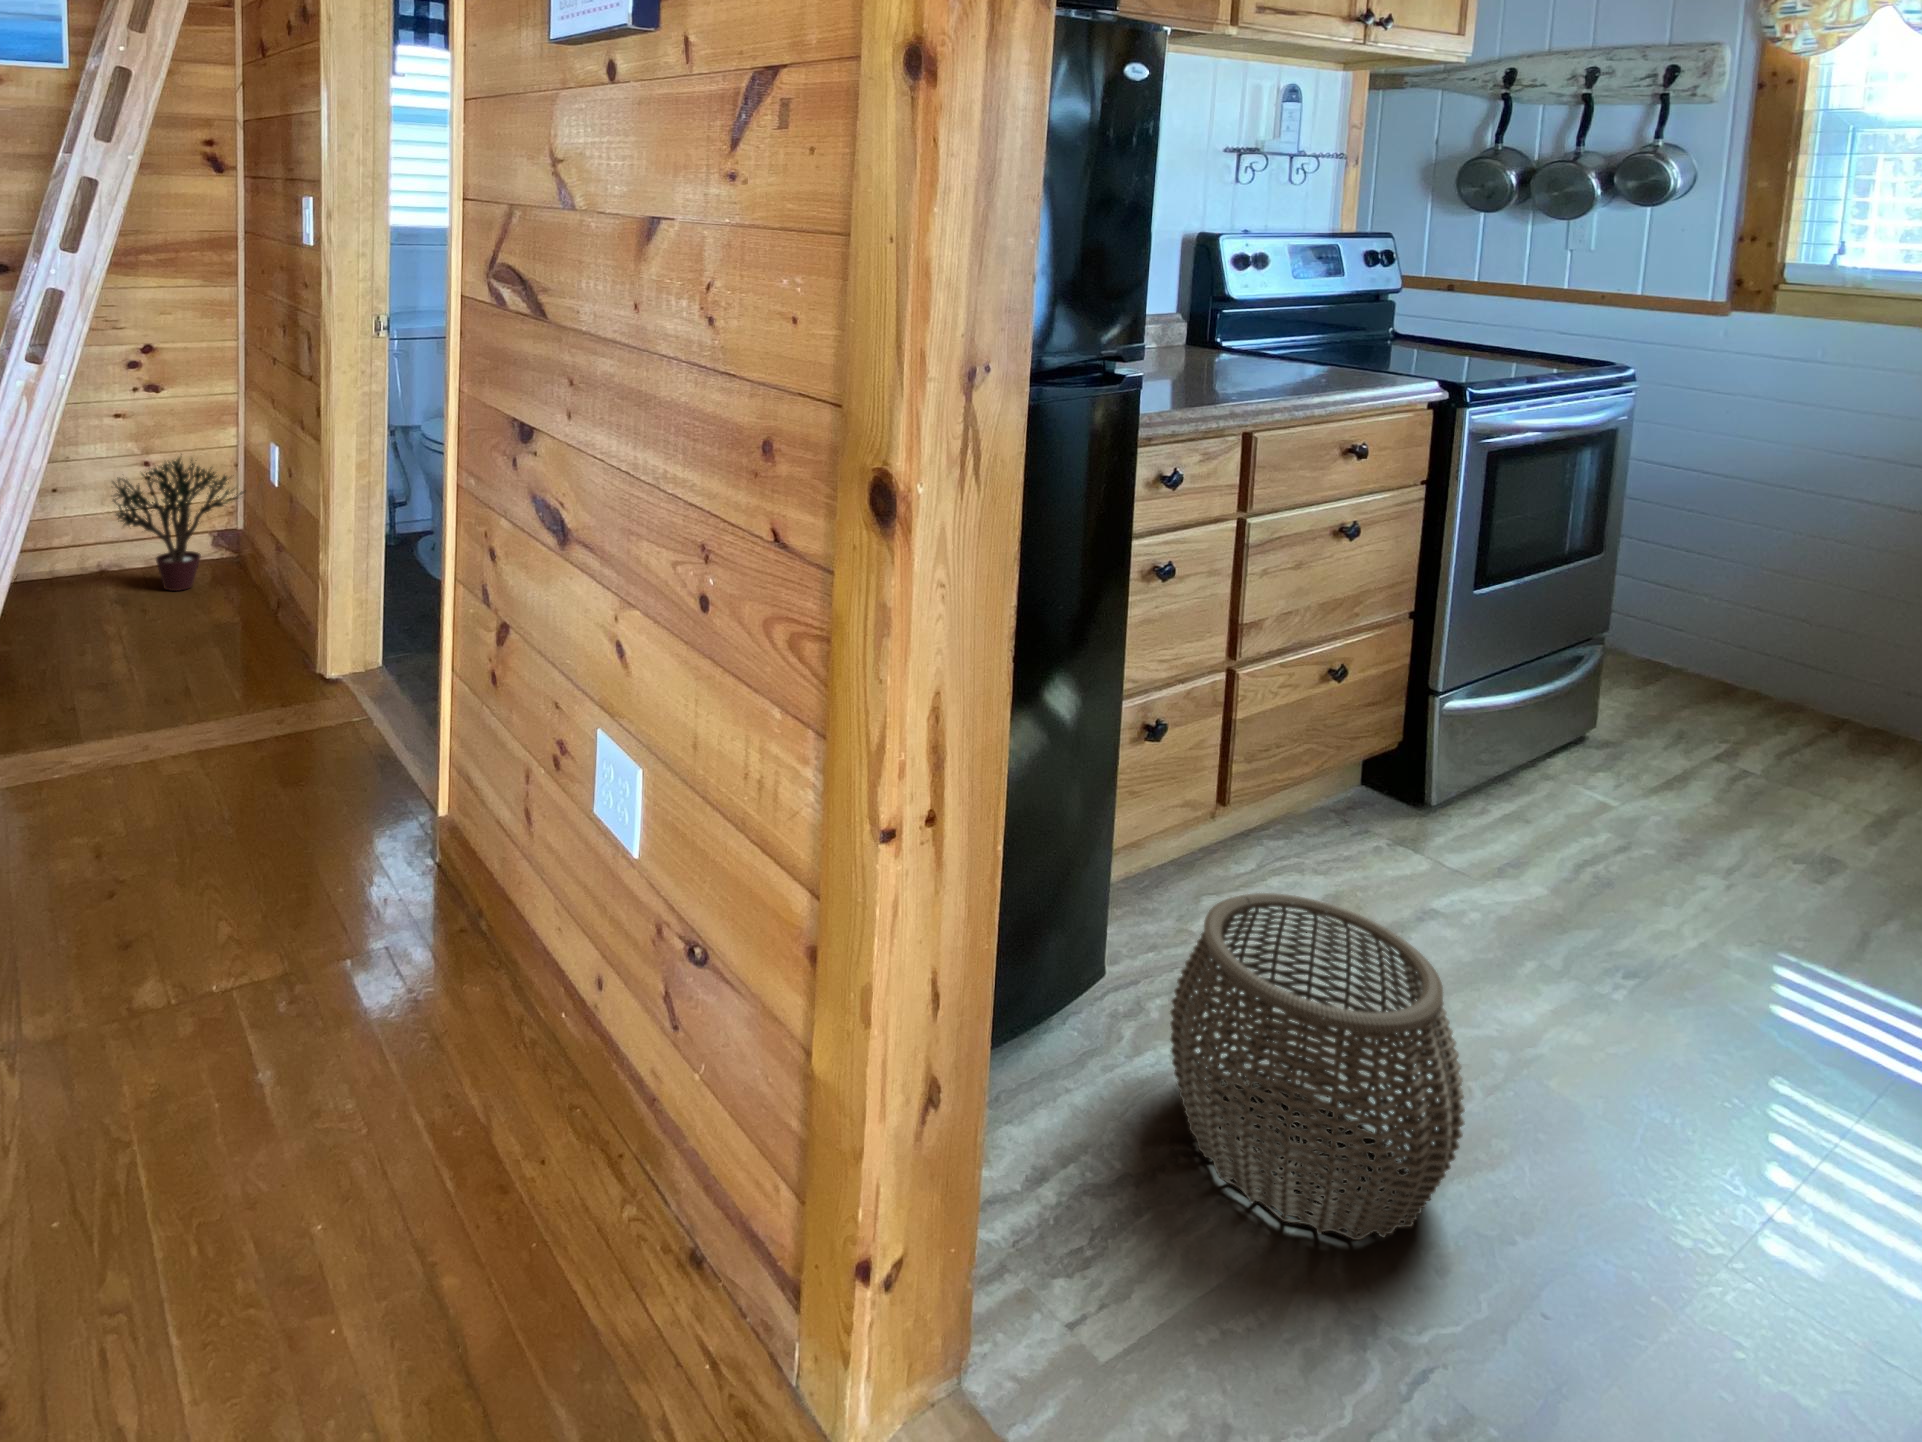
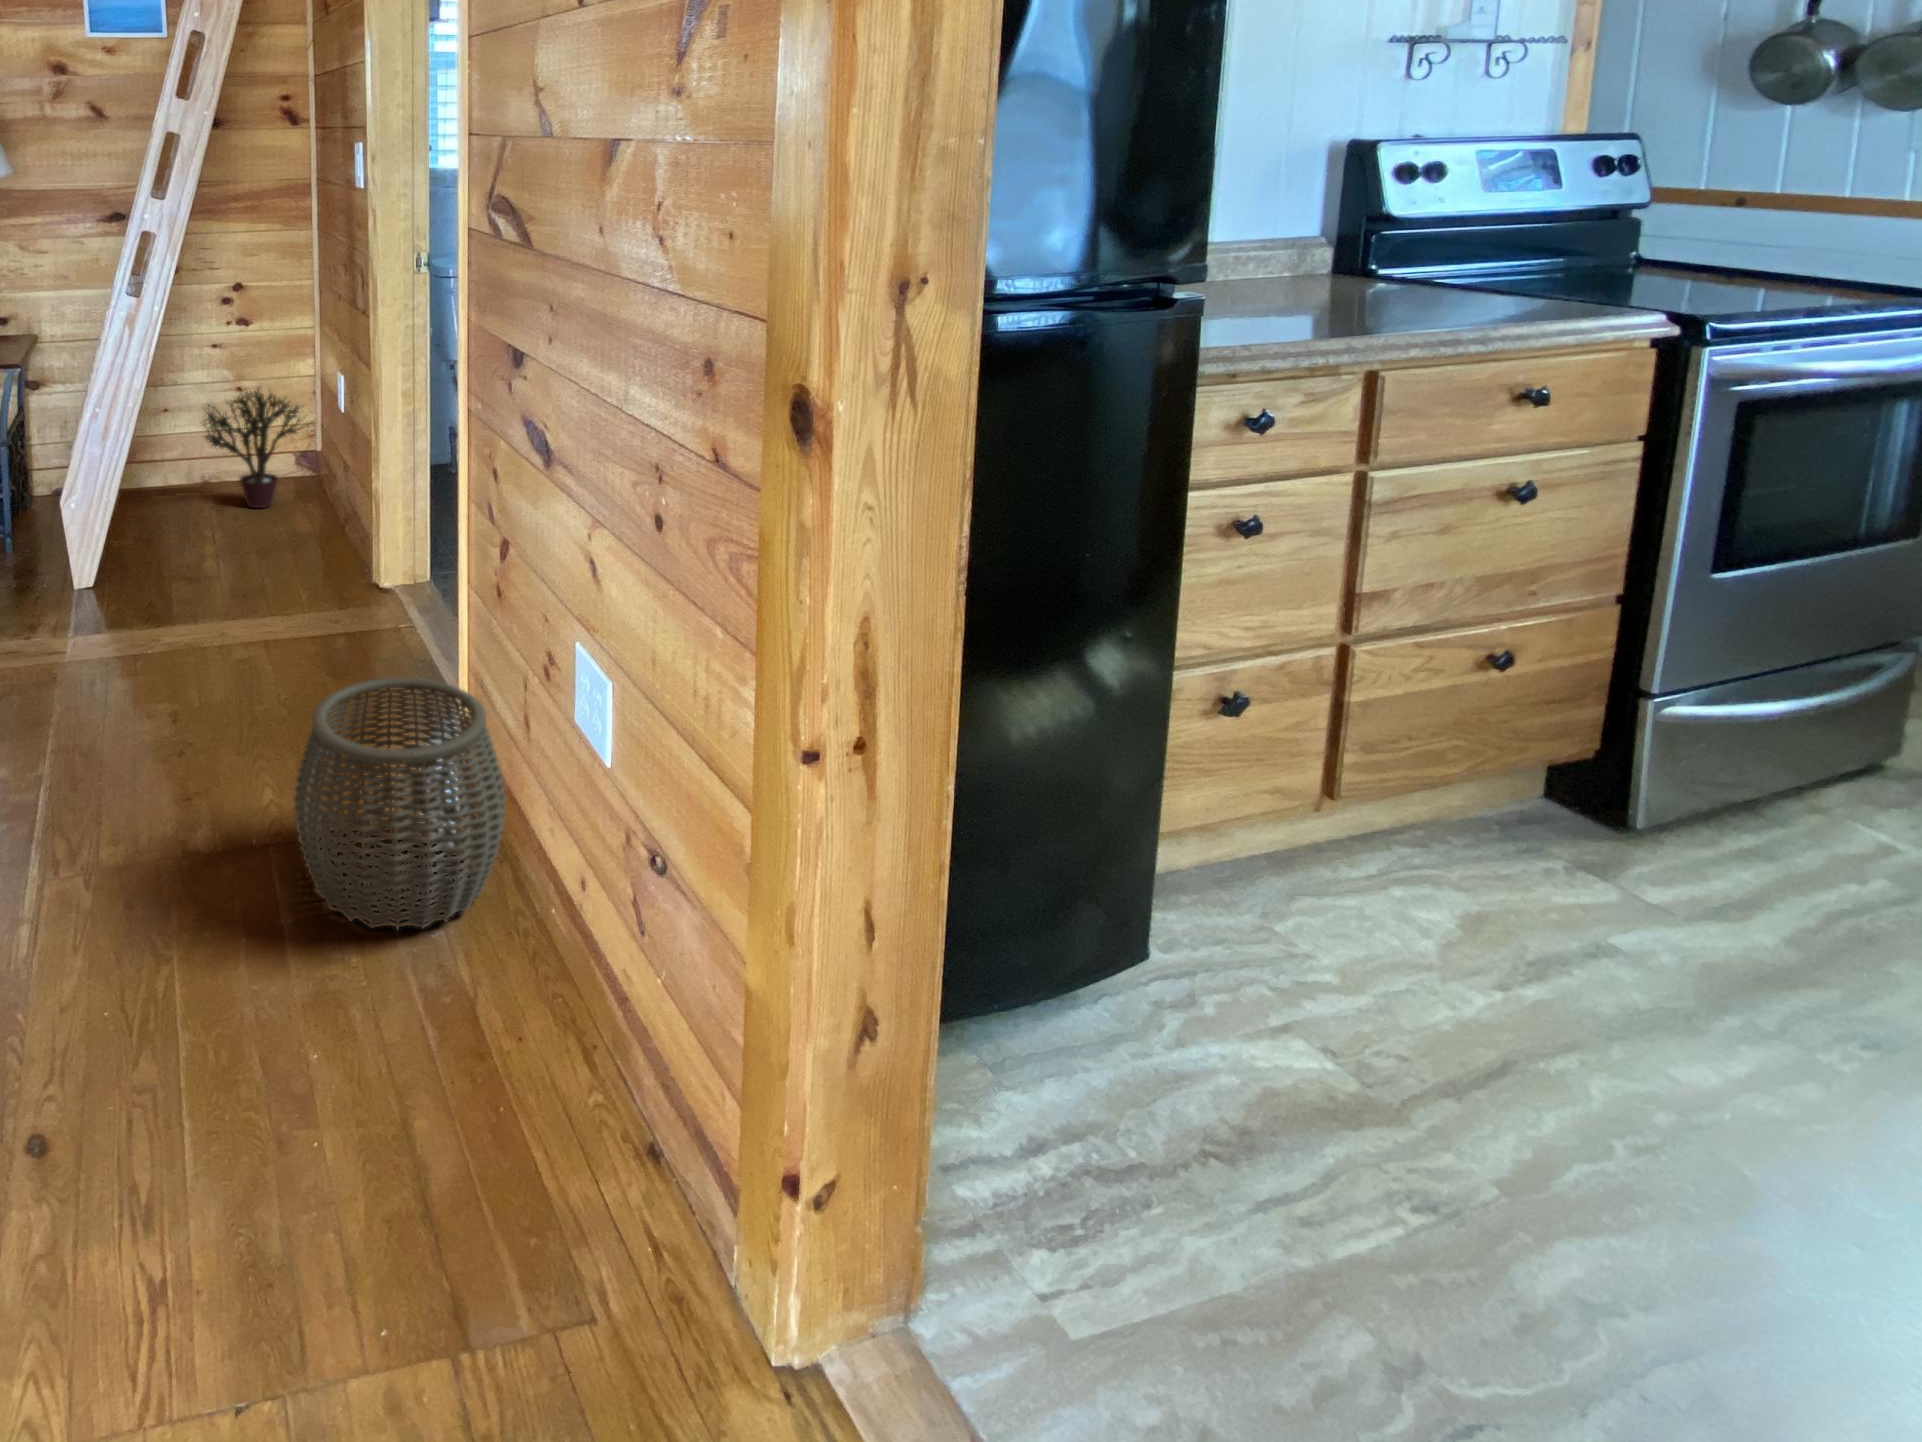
woven basket: present [1170,893,1465,1240] -> present [294,677,506,930]

